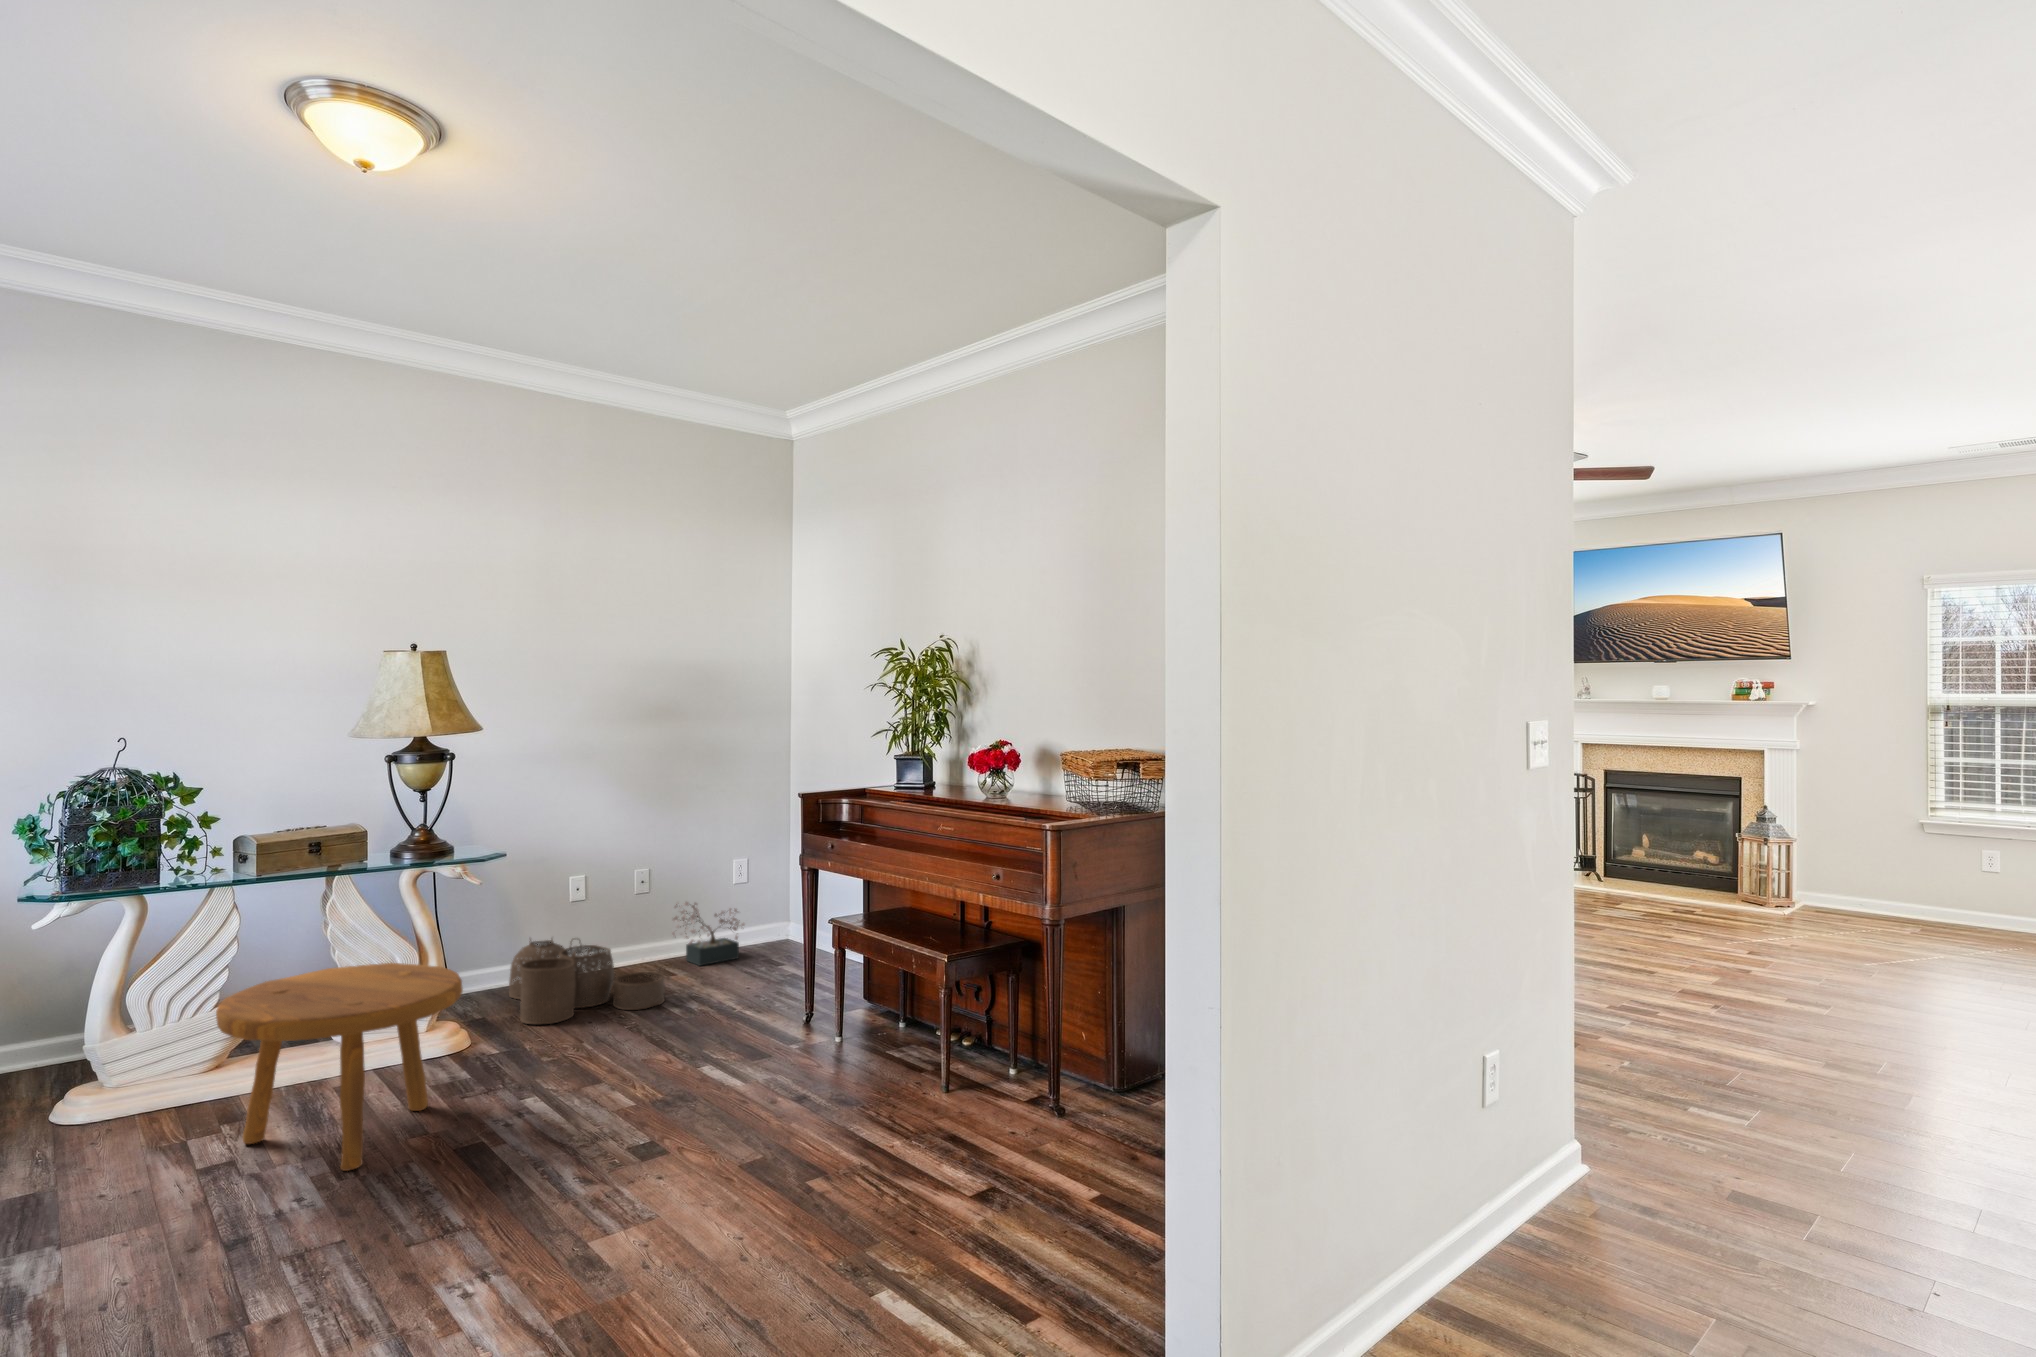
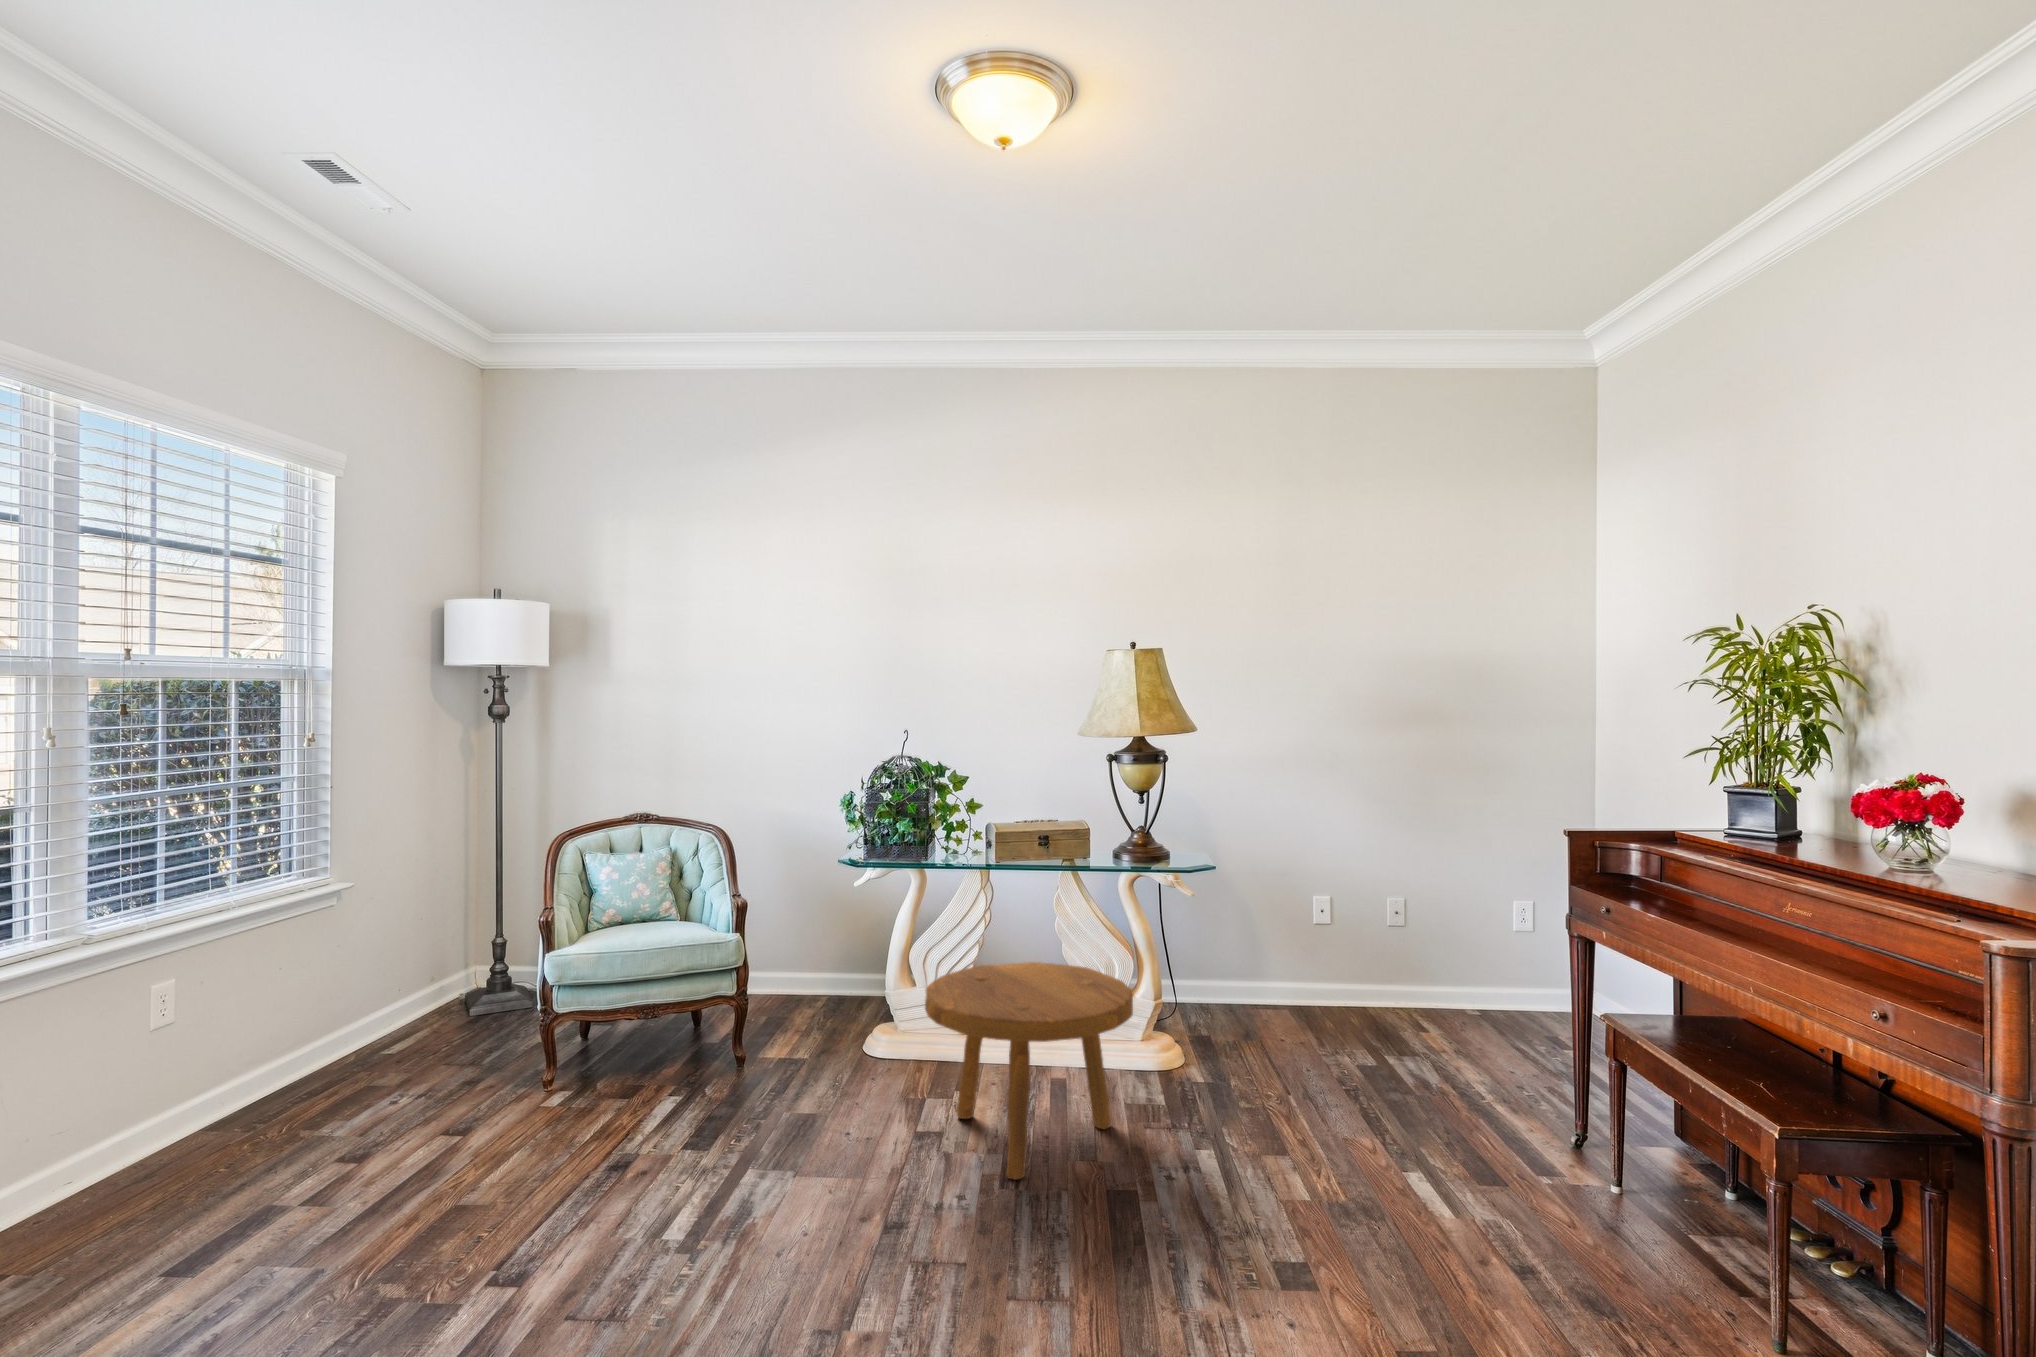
decorative plant: present [672,902,744,966] -> none [1427,942,1523,1026]
woven basket: present [509,939,665,1024] -> none [1238,957,1402,1068]

